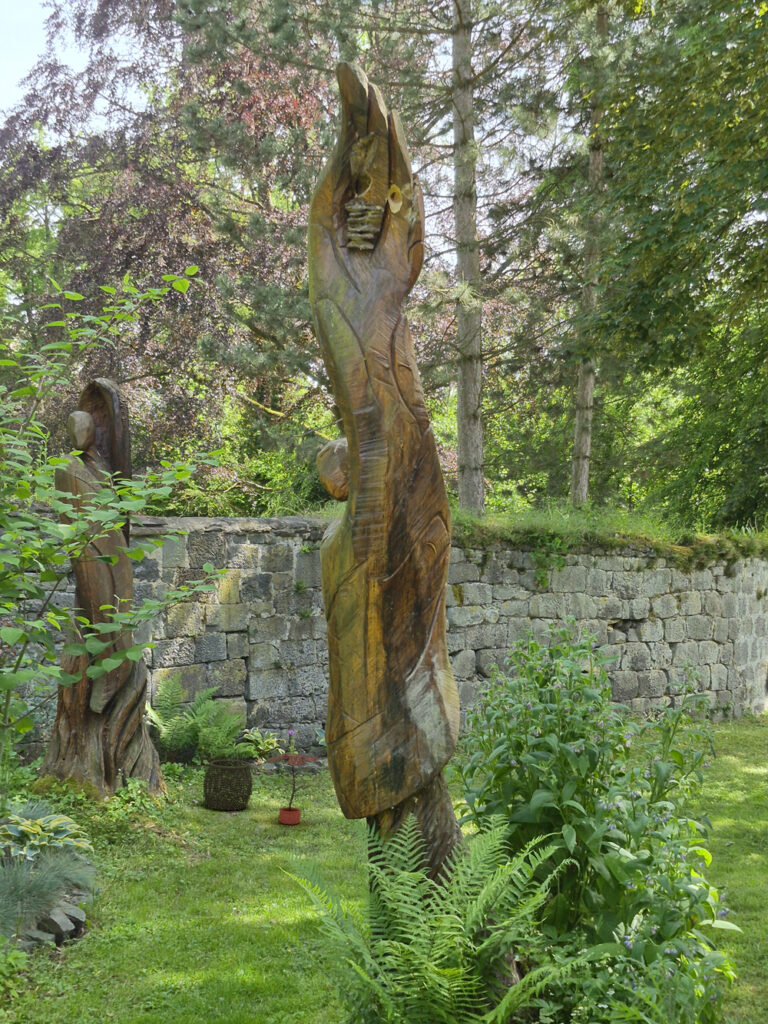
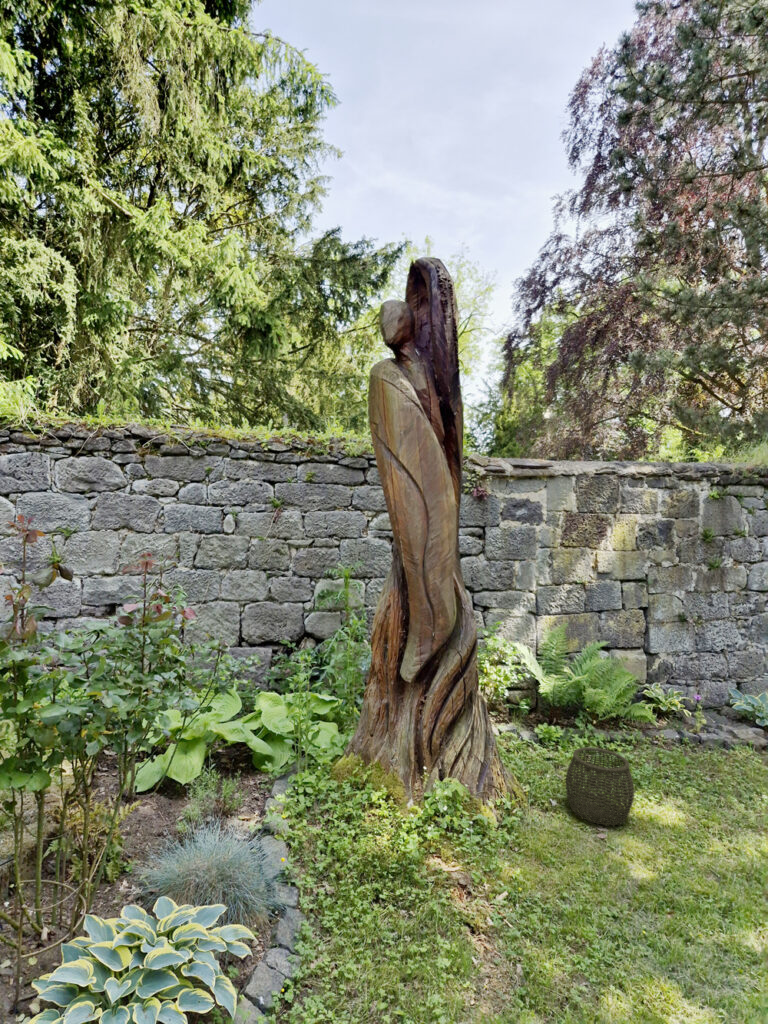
potted plant: present [268,753,318,825] -> none [651,769,738,886]

